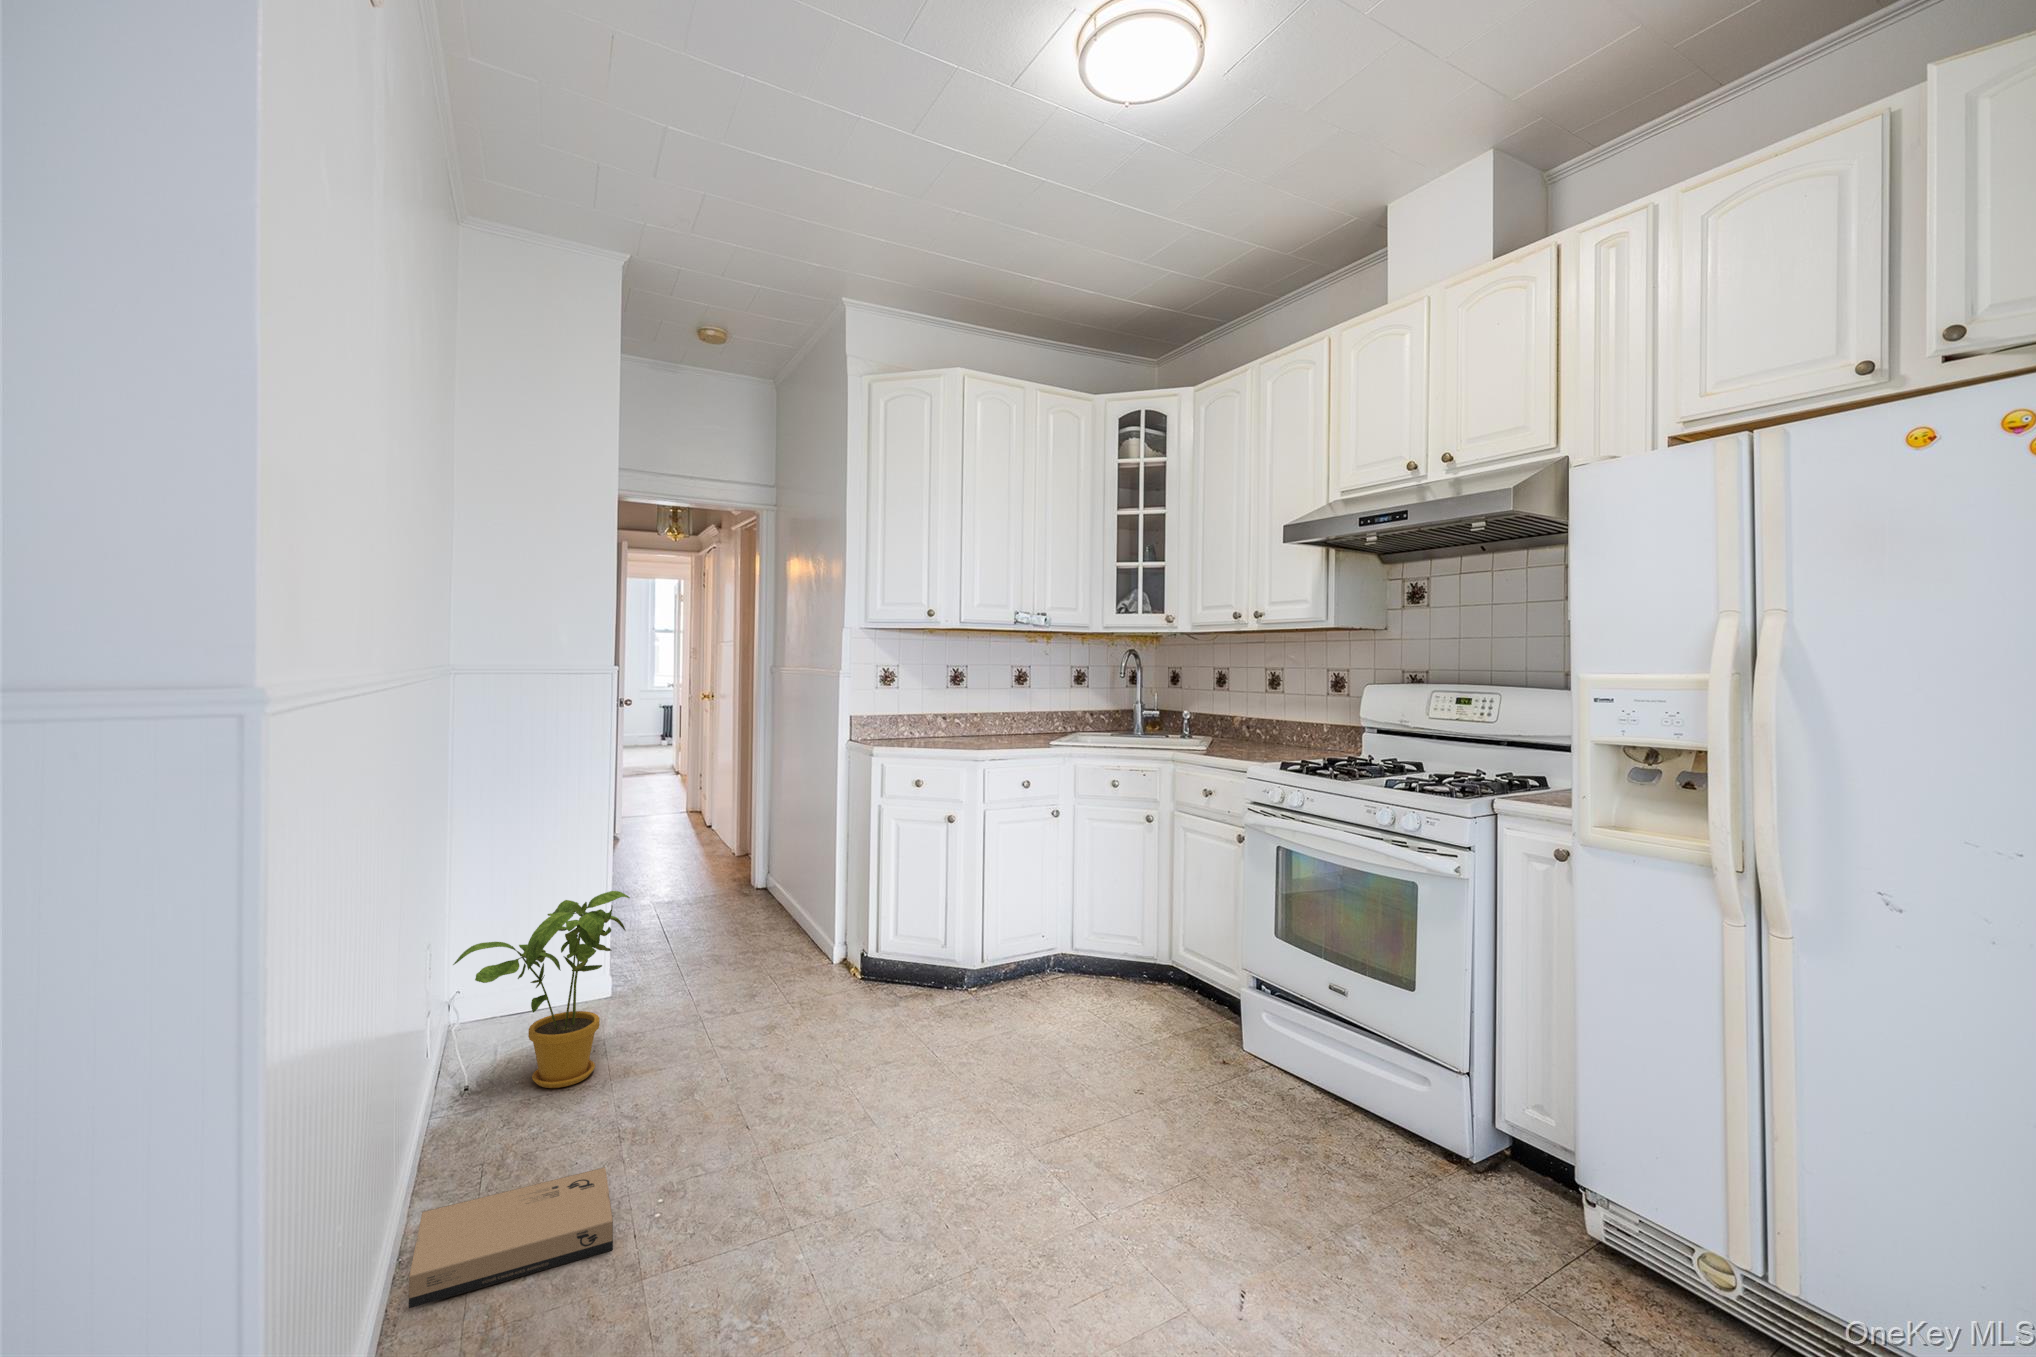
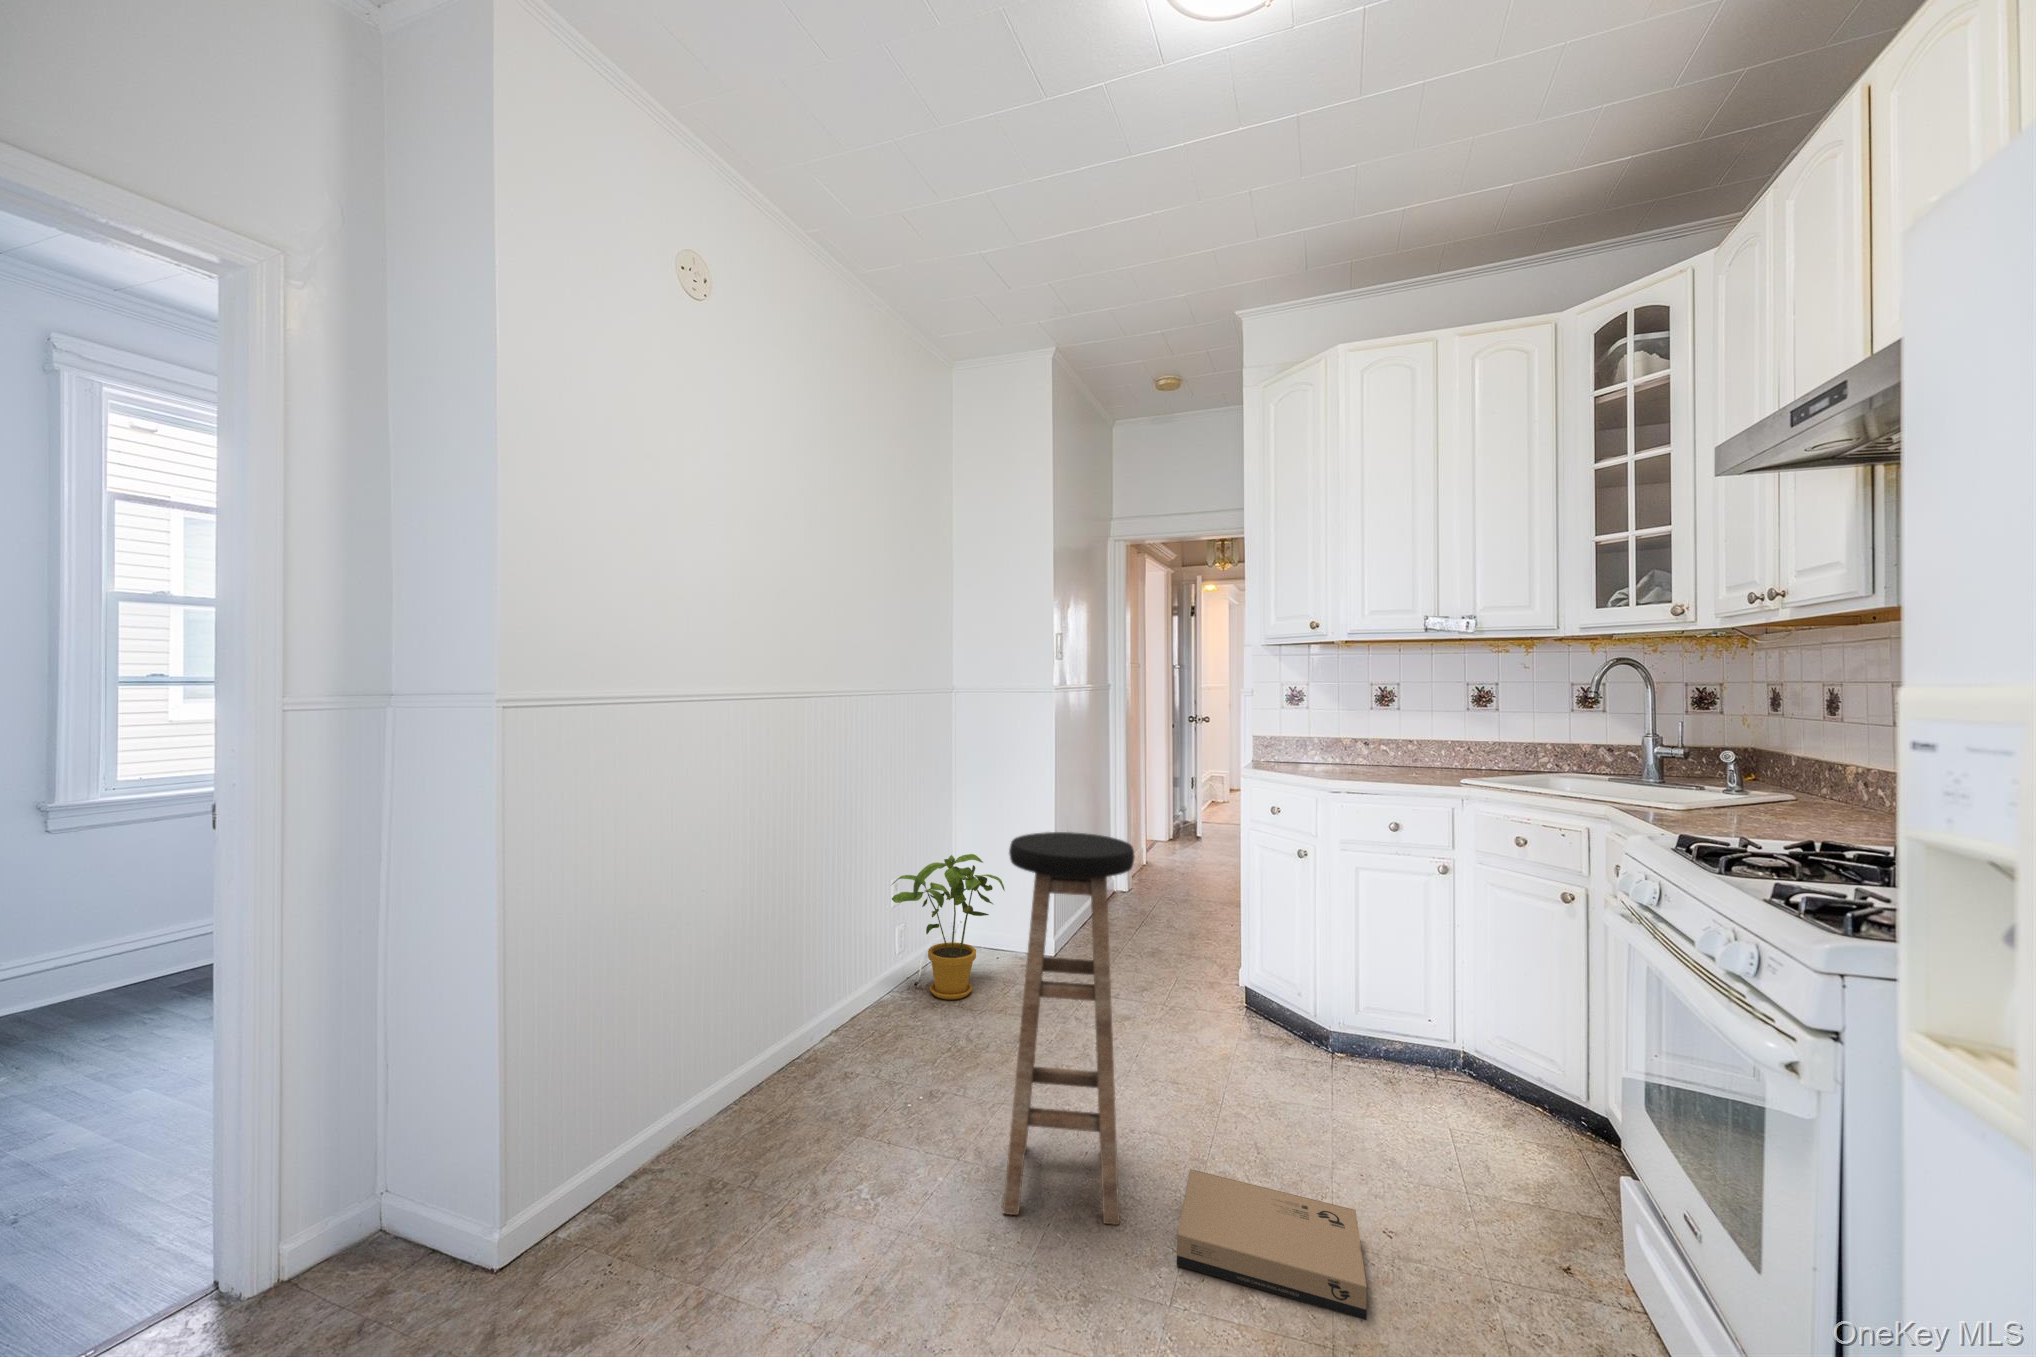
bar stool: none [828,829,974,1210] -> present [1003,832,1135,1225]
cardboard box: present [409,1167,613,1309] -> present [1177,1169,1367,1320]

